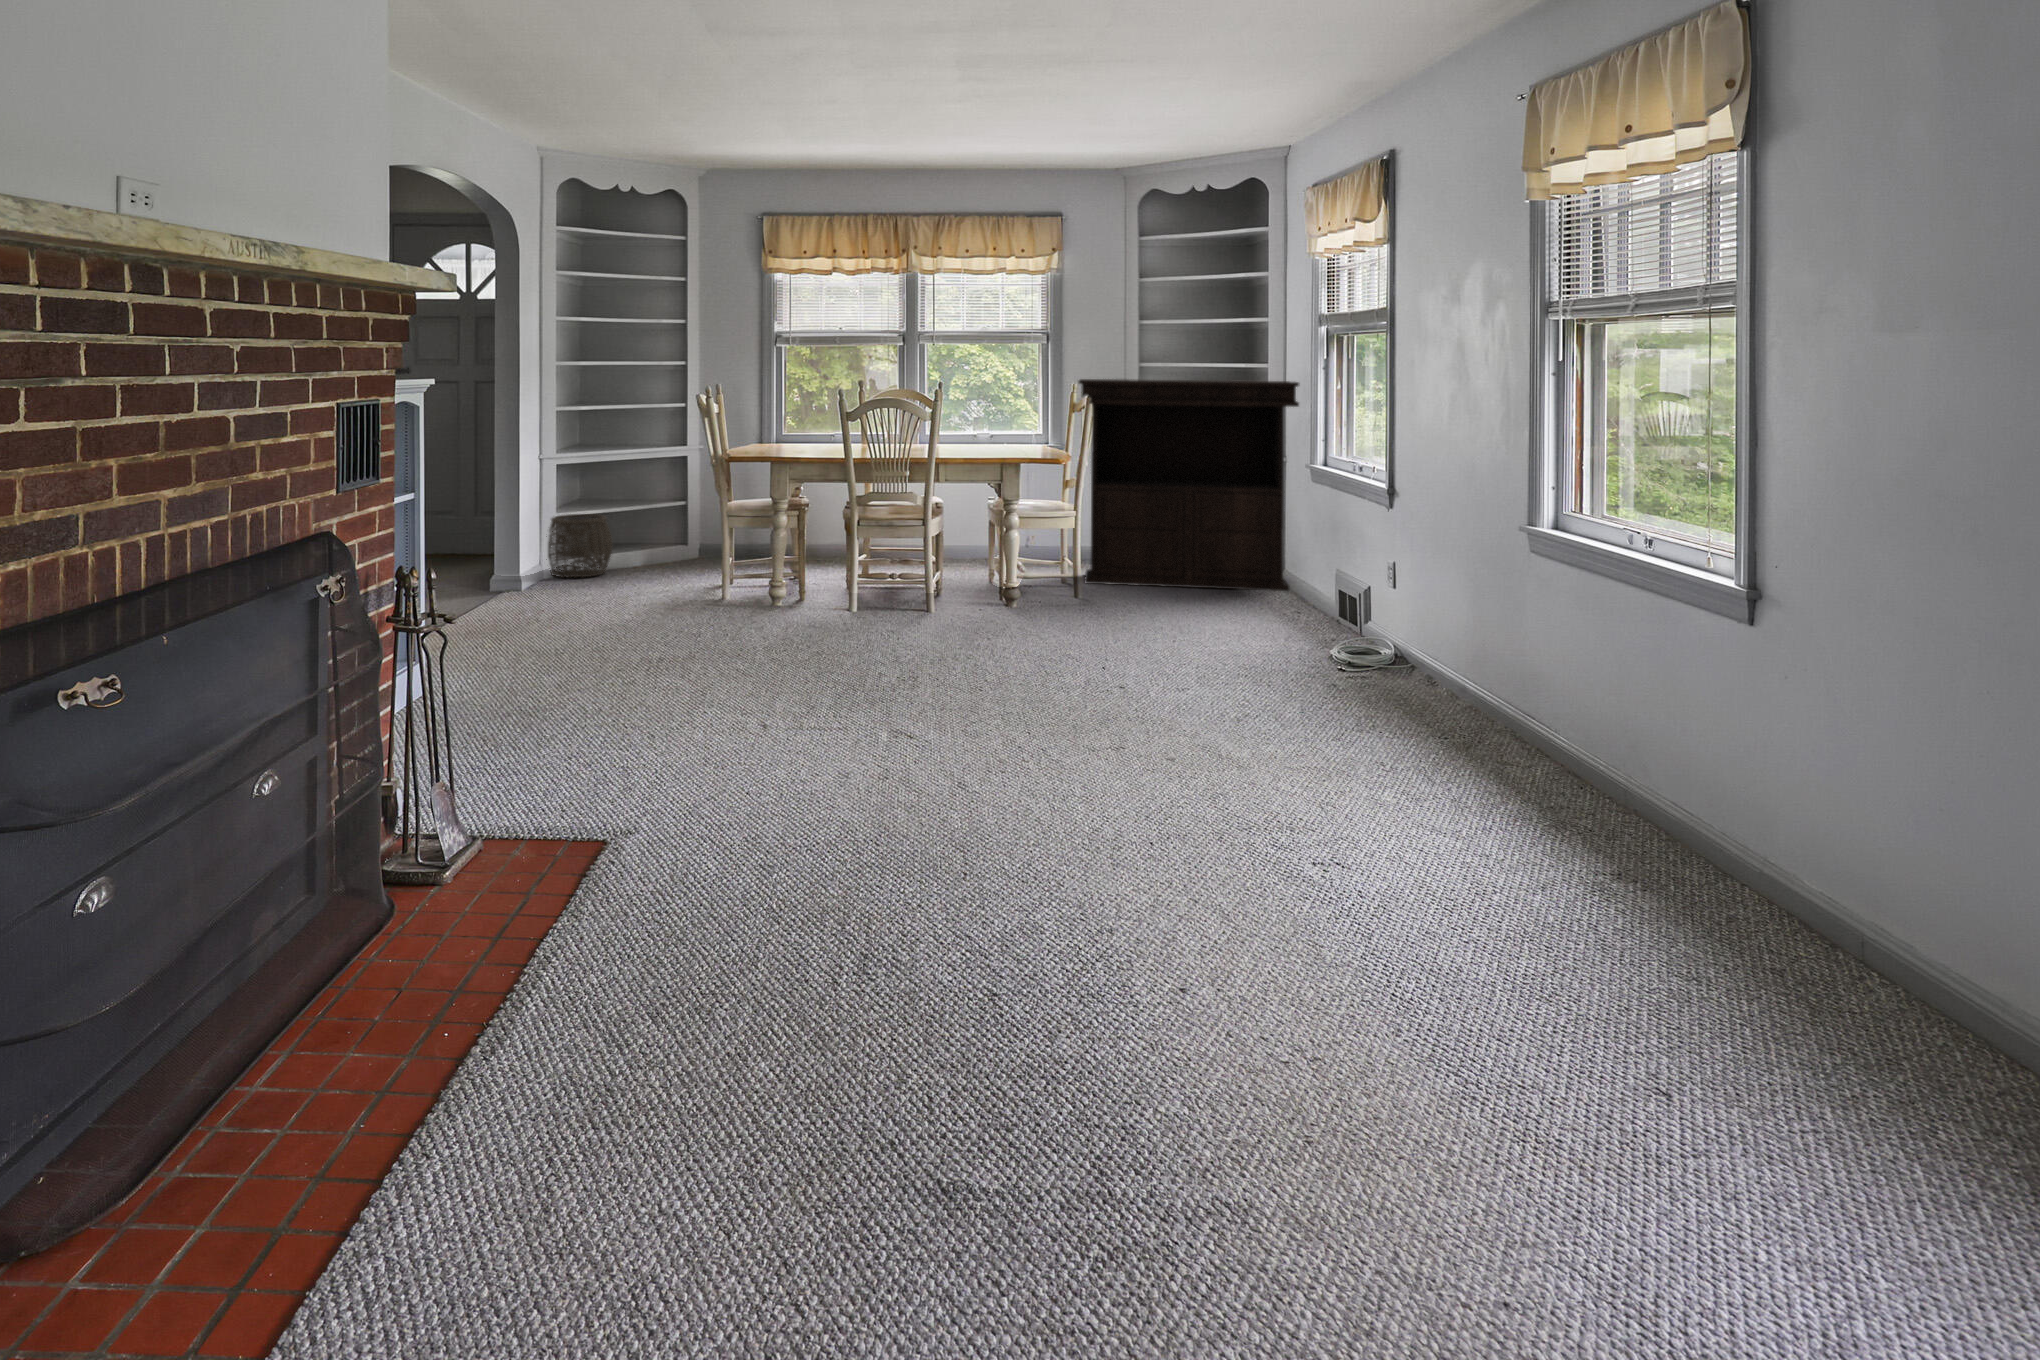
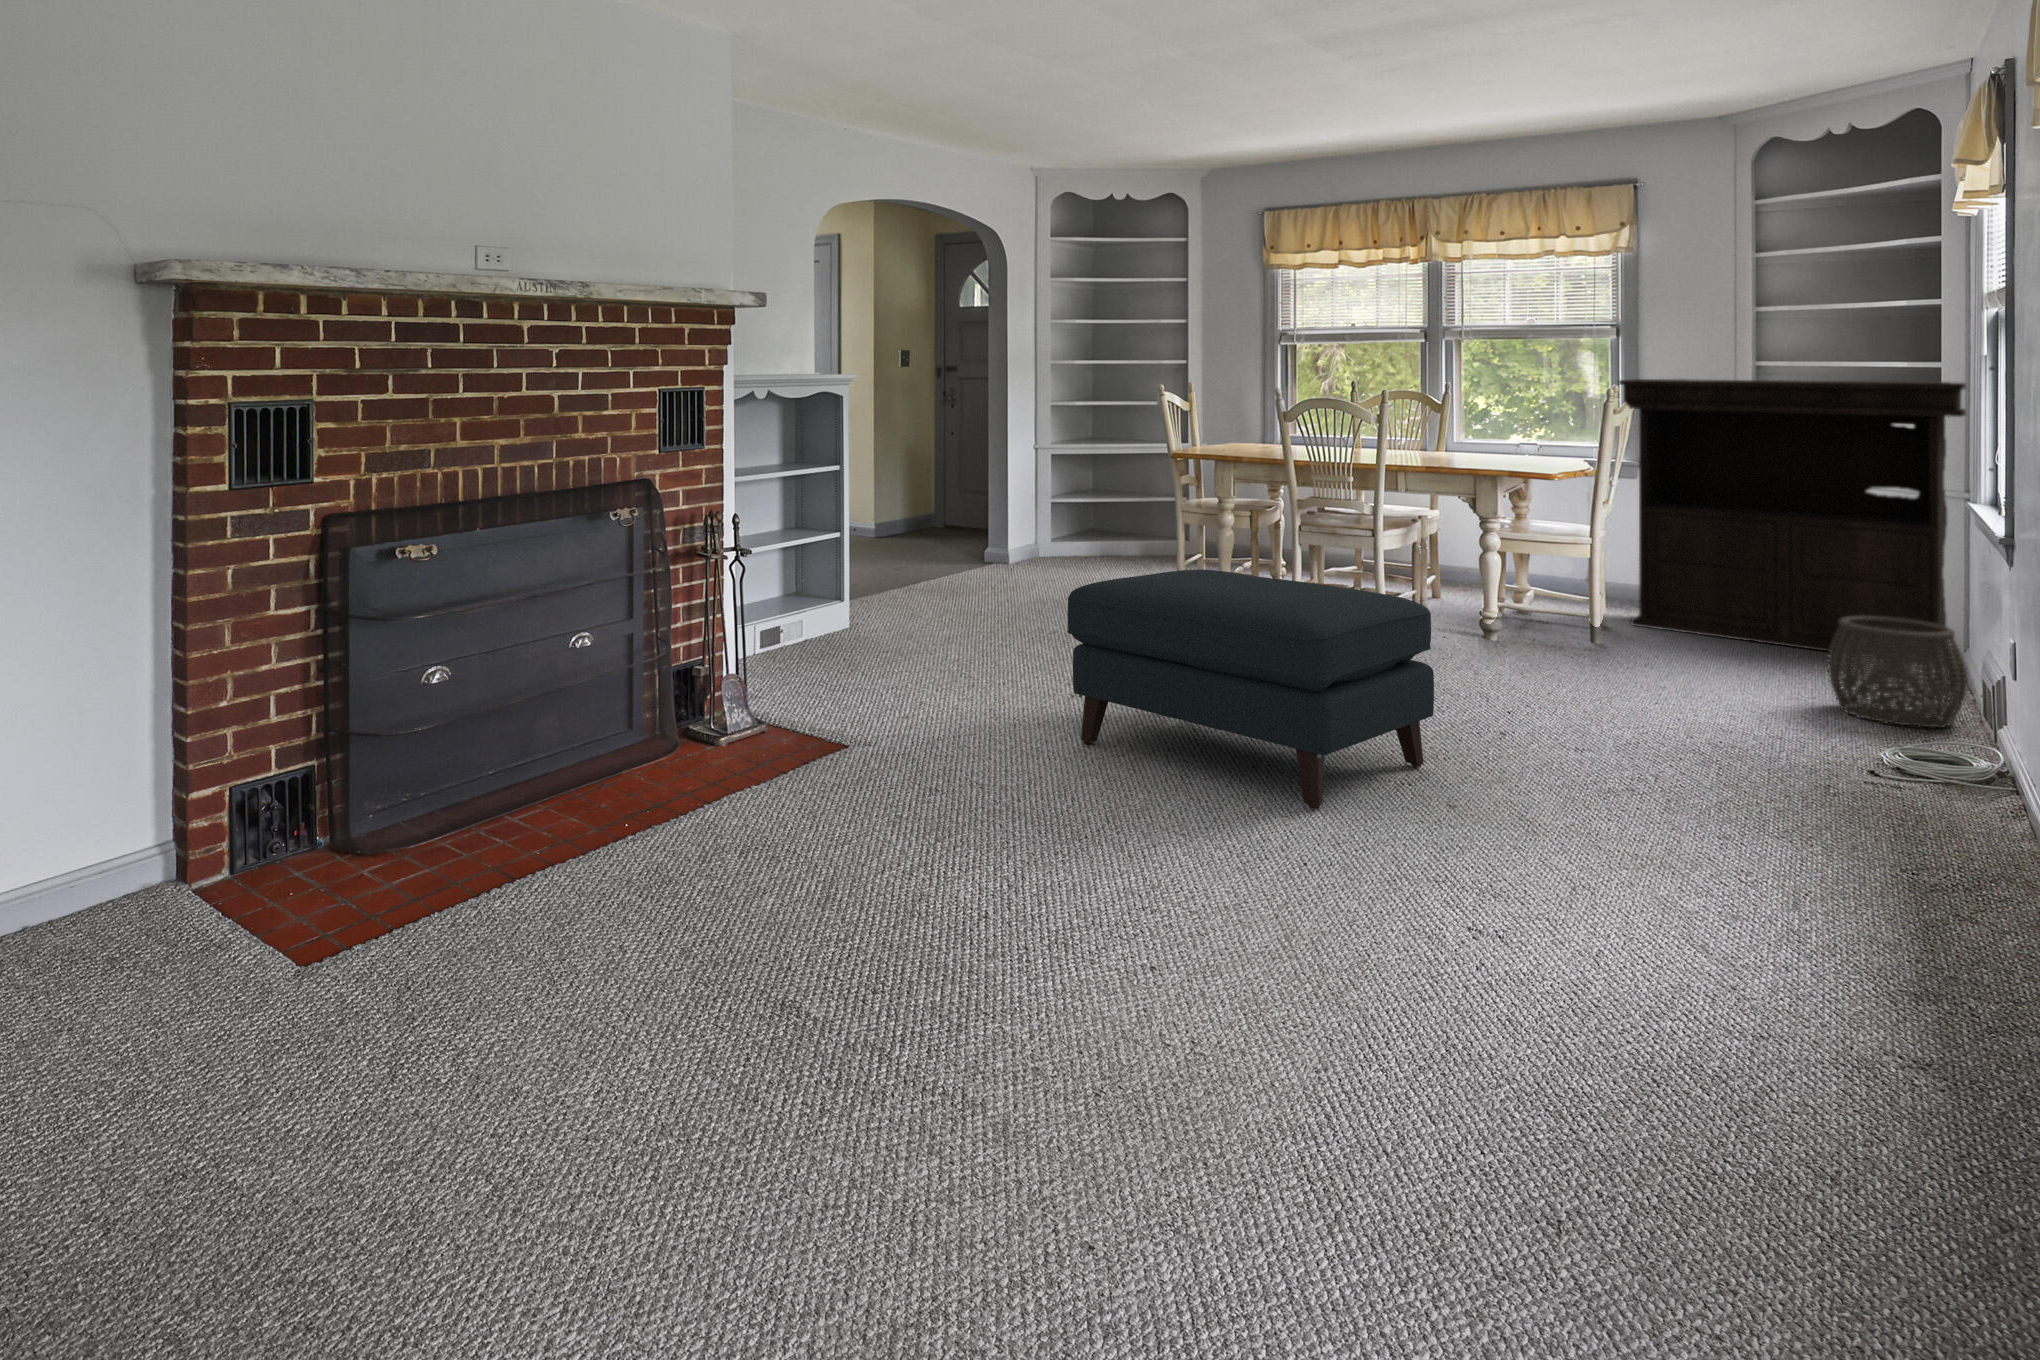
woven basket: present [546,514,612,578] -> present [1828,616,1968,728]
ottoman: none [817,577,1128,802] -> present [1067,569,1434,809]

